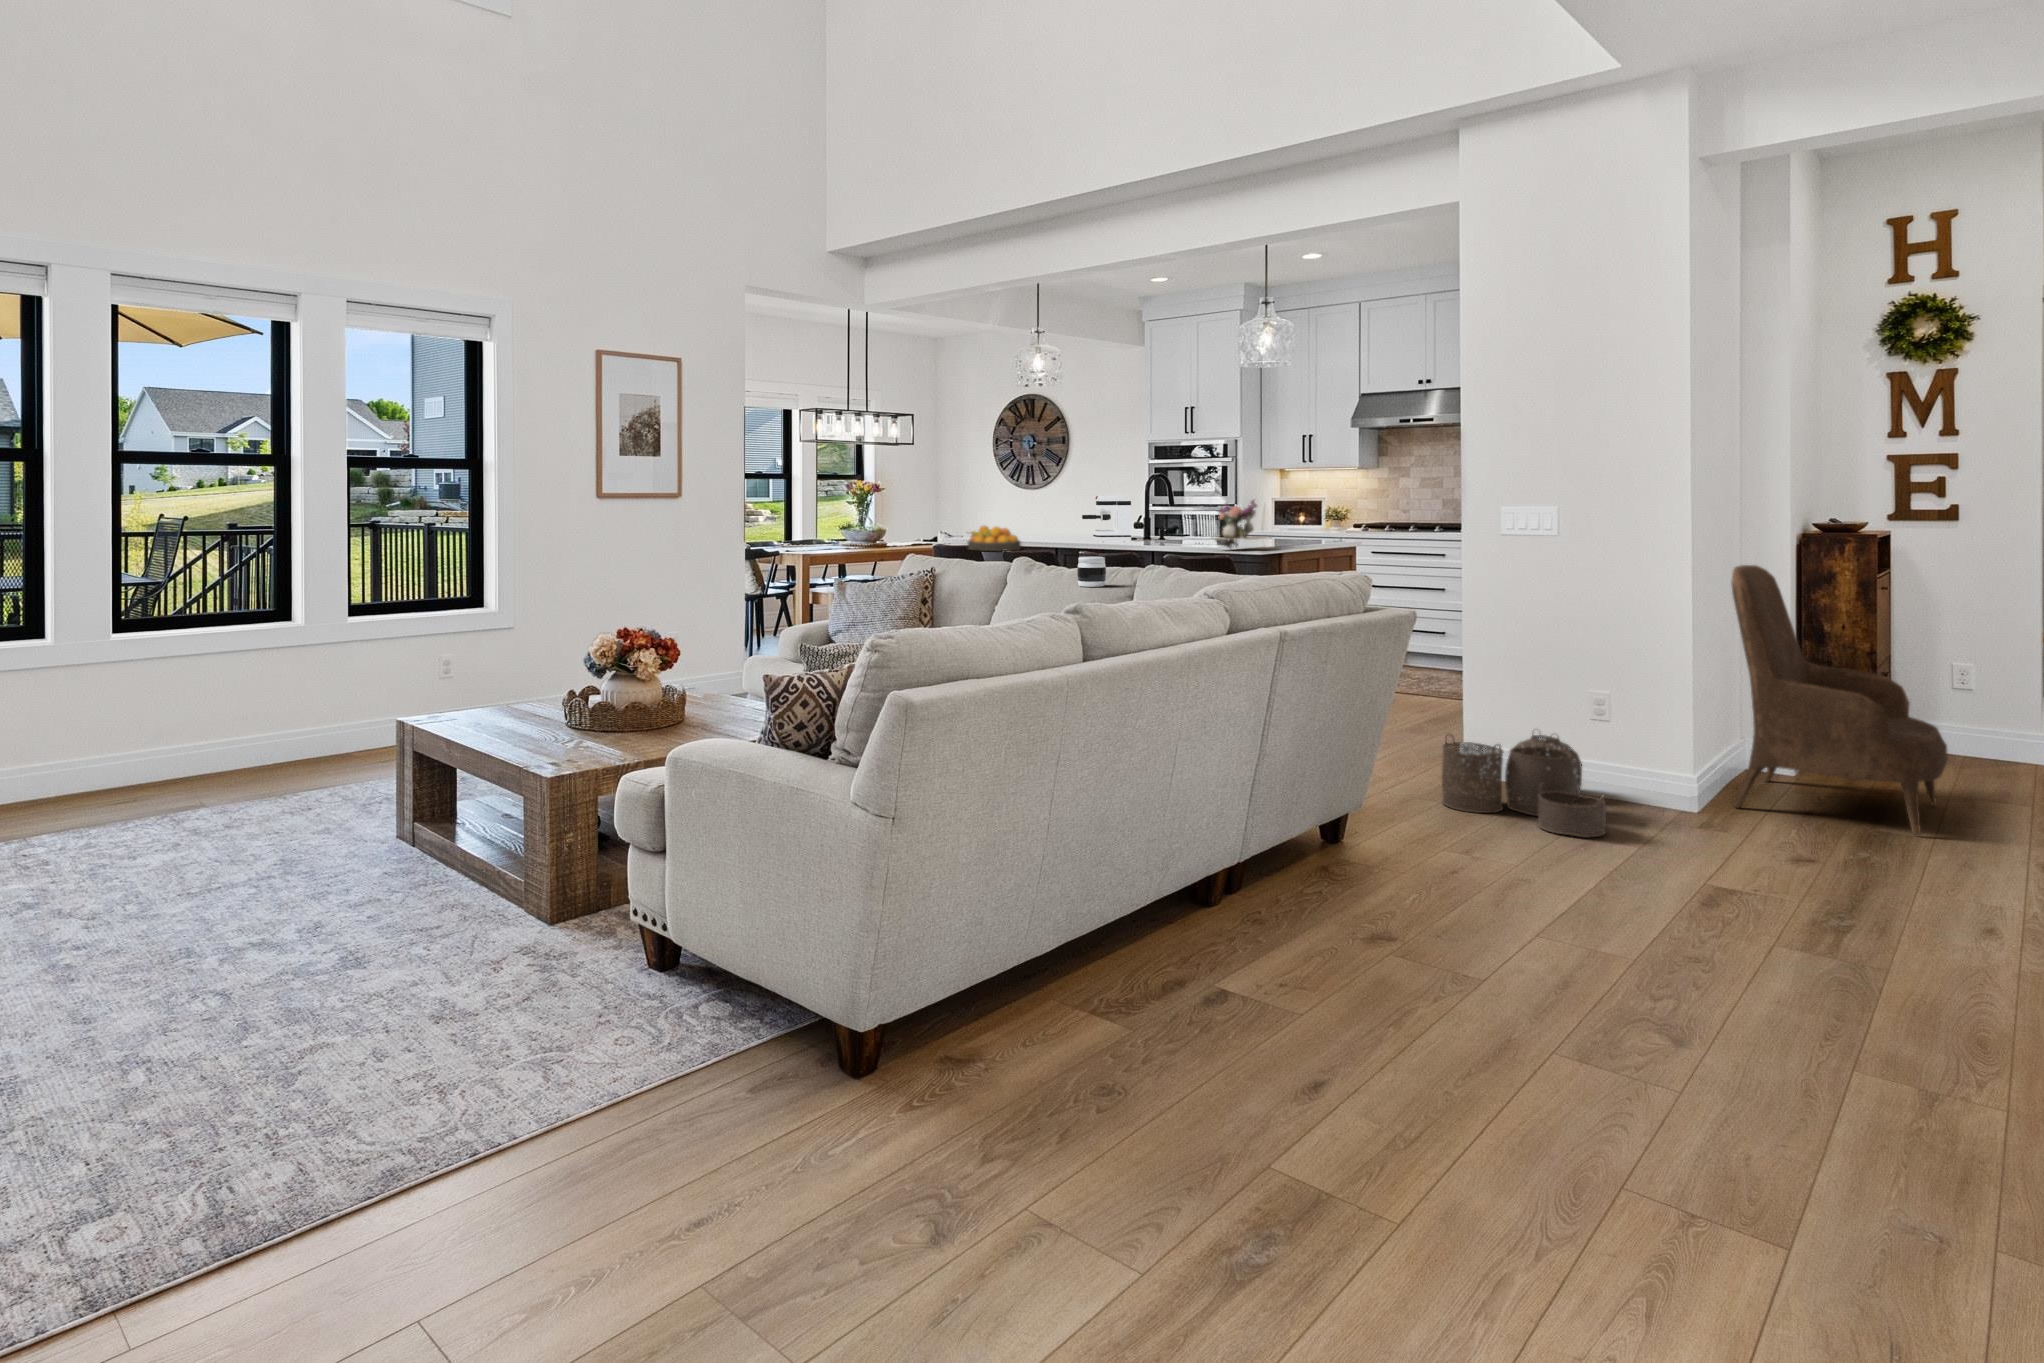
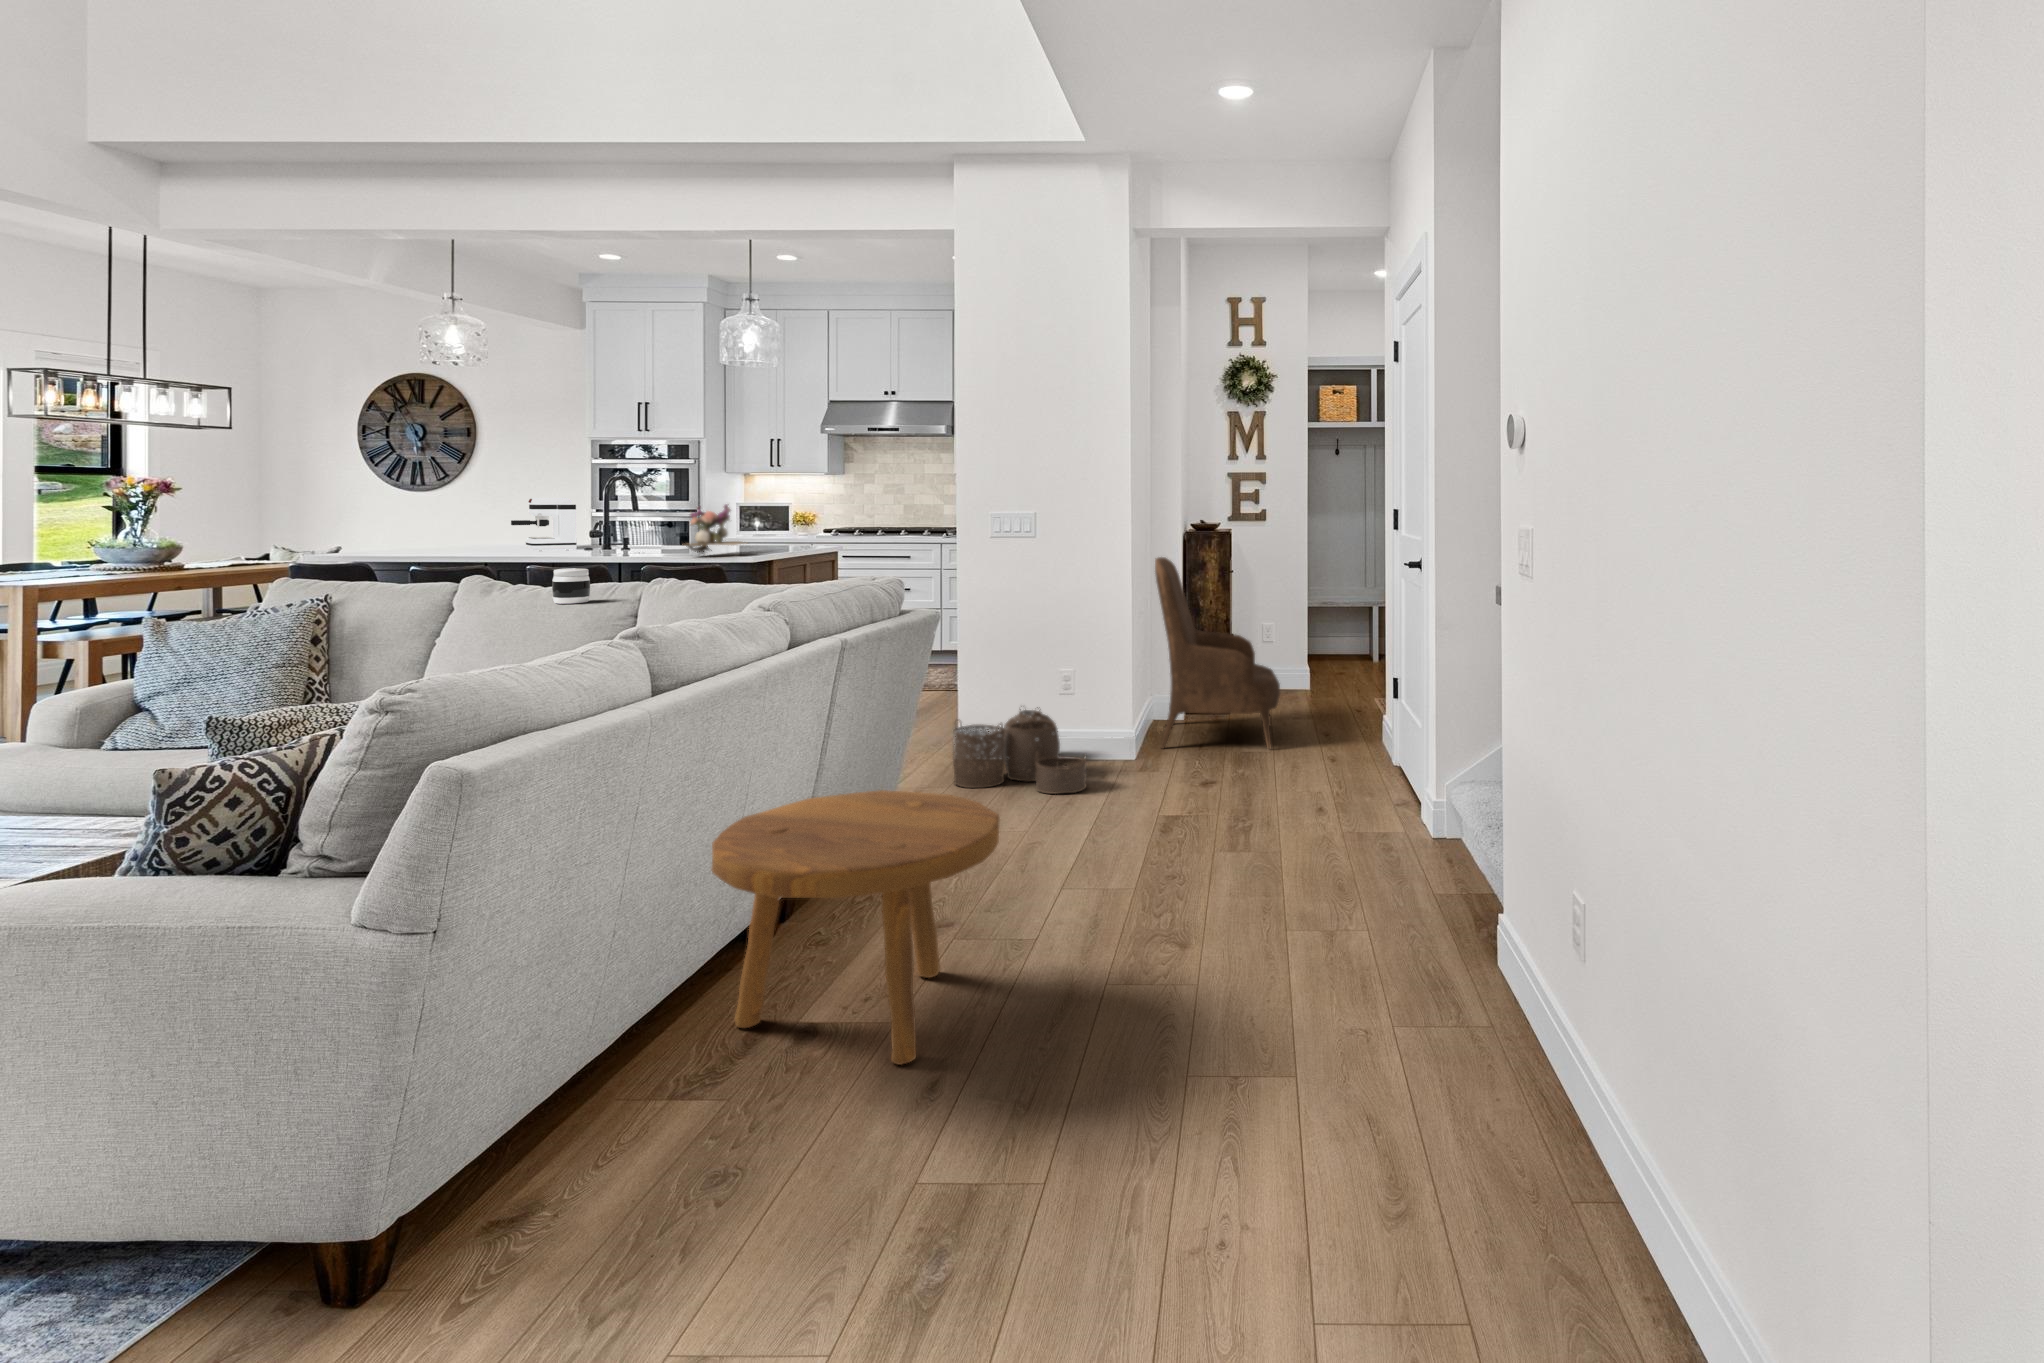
fruit bowl: present [968,526,1021,551] -> none [347,534,431,565]
footstool: none [1127,778,1405,1047] -> present [712,790,1000,1065]

